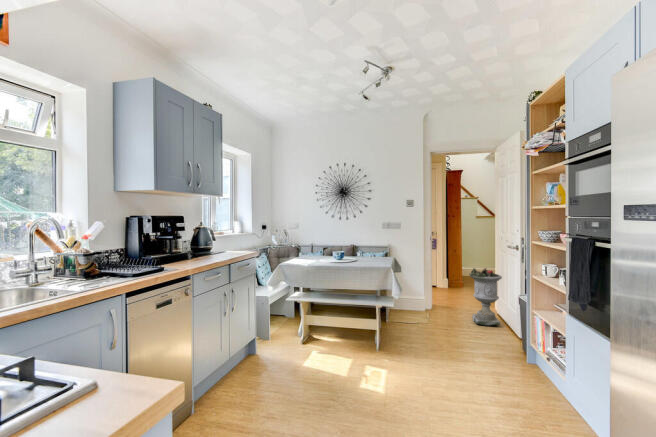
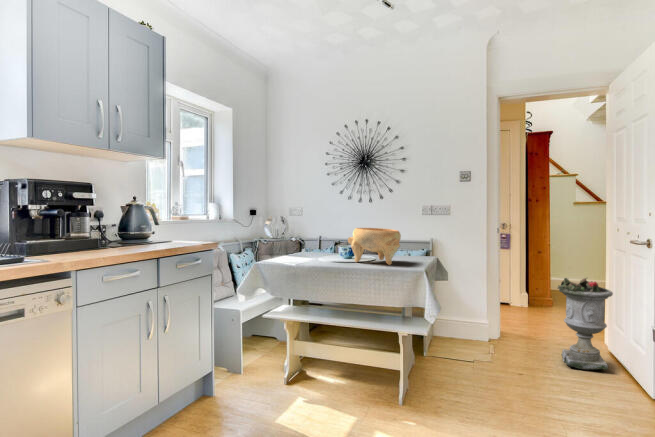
decorative bowl: none [340,239,374,264] -> present [348,228,401,265]

